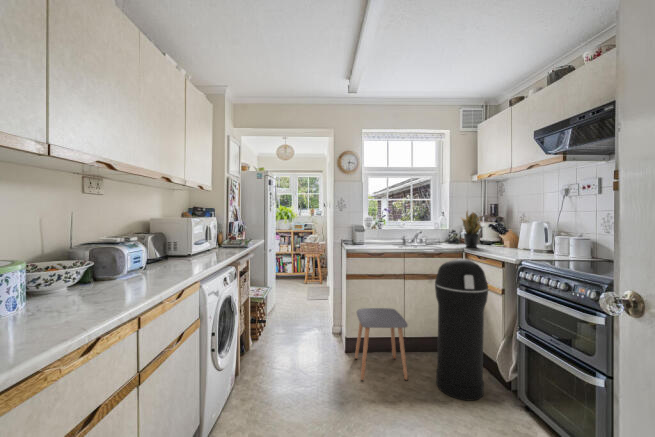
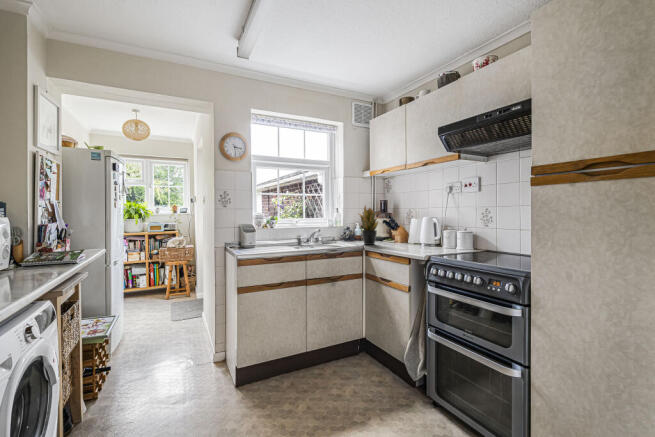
trash can: present [435,259,488,400] -> none [344,259,398,414]
stool: present [355,308,408,381] -> none [249,323,317,423]

